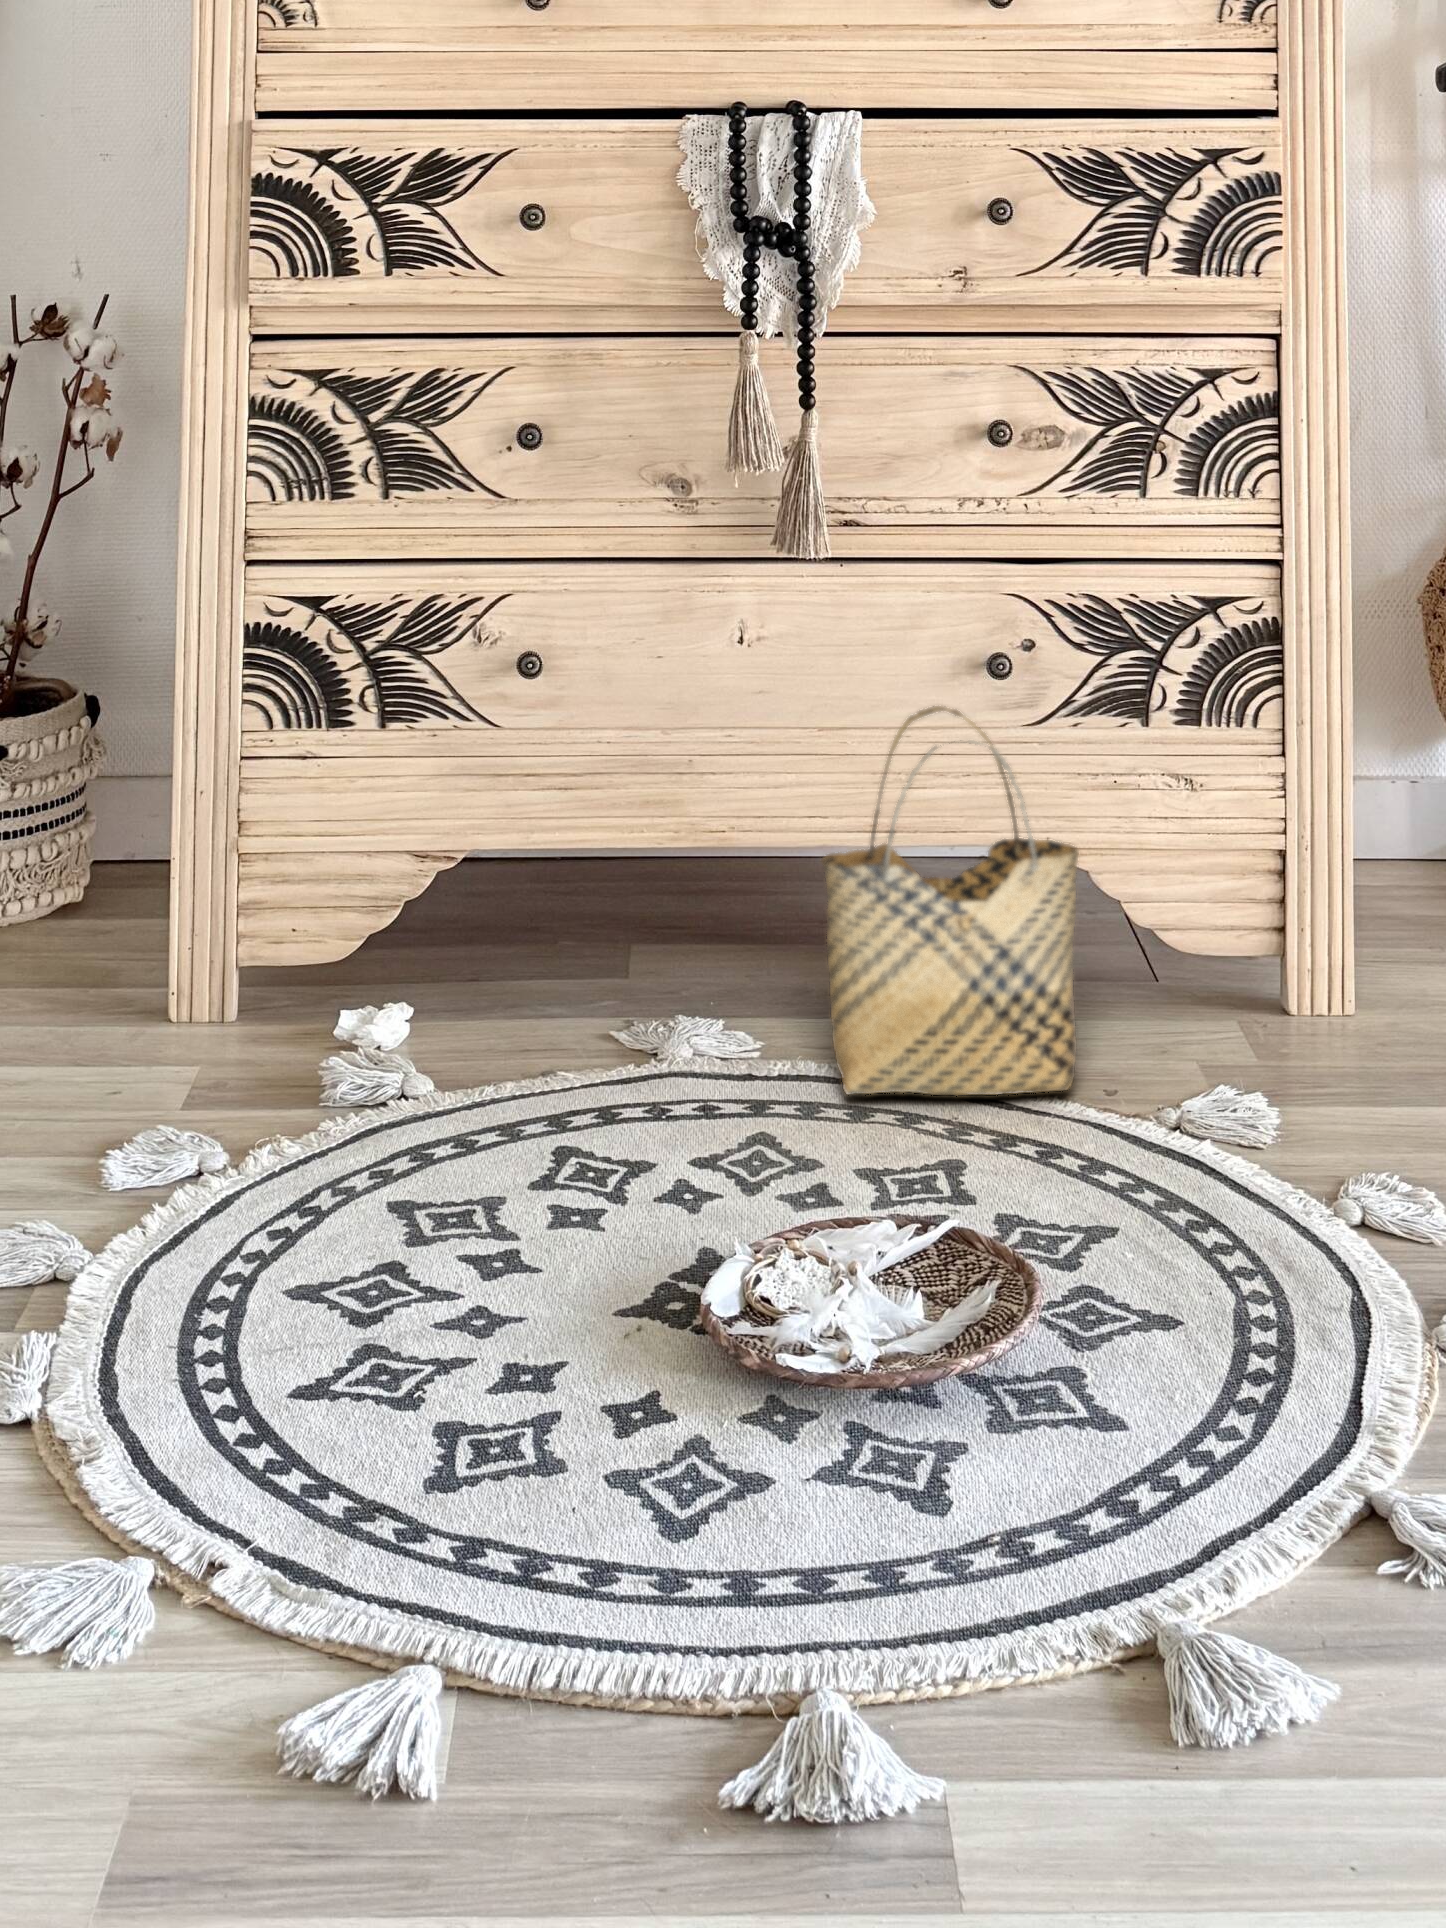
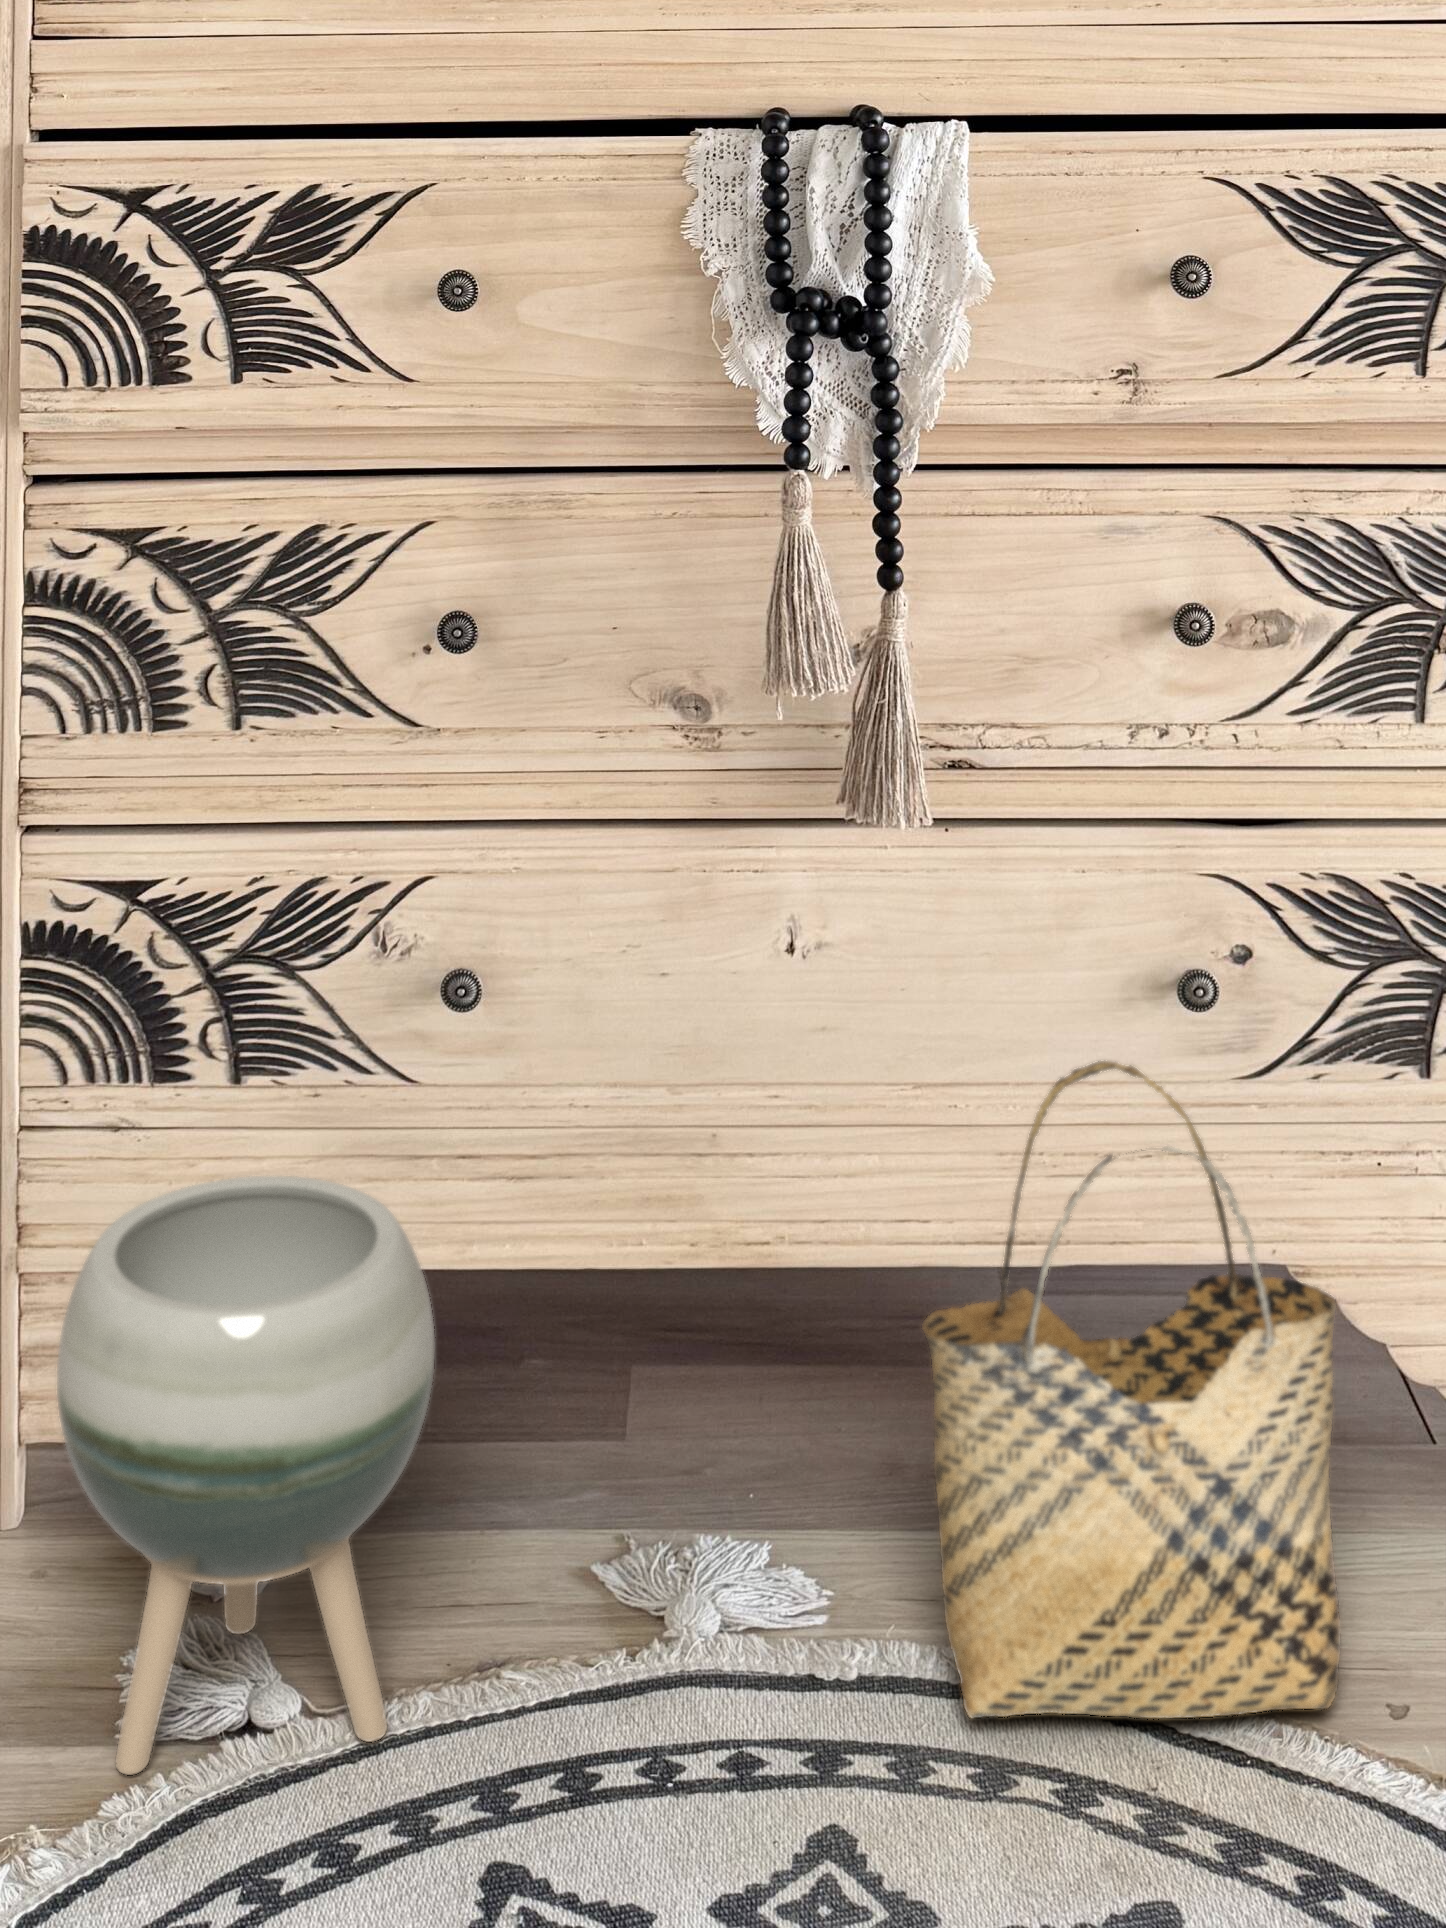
planter: none [283,776,516,1124] -> present [57,1176,434,1775]

